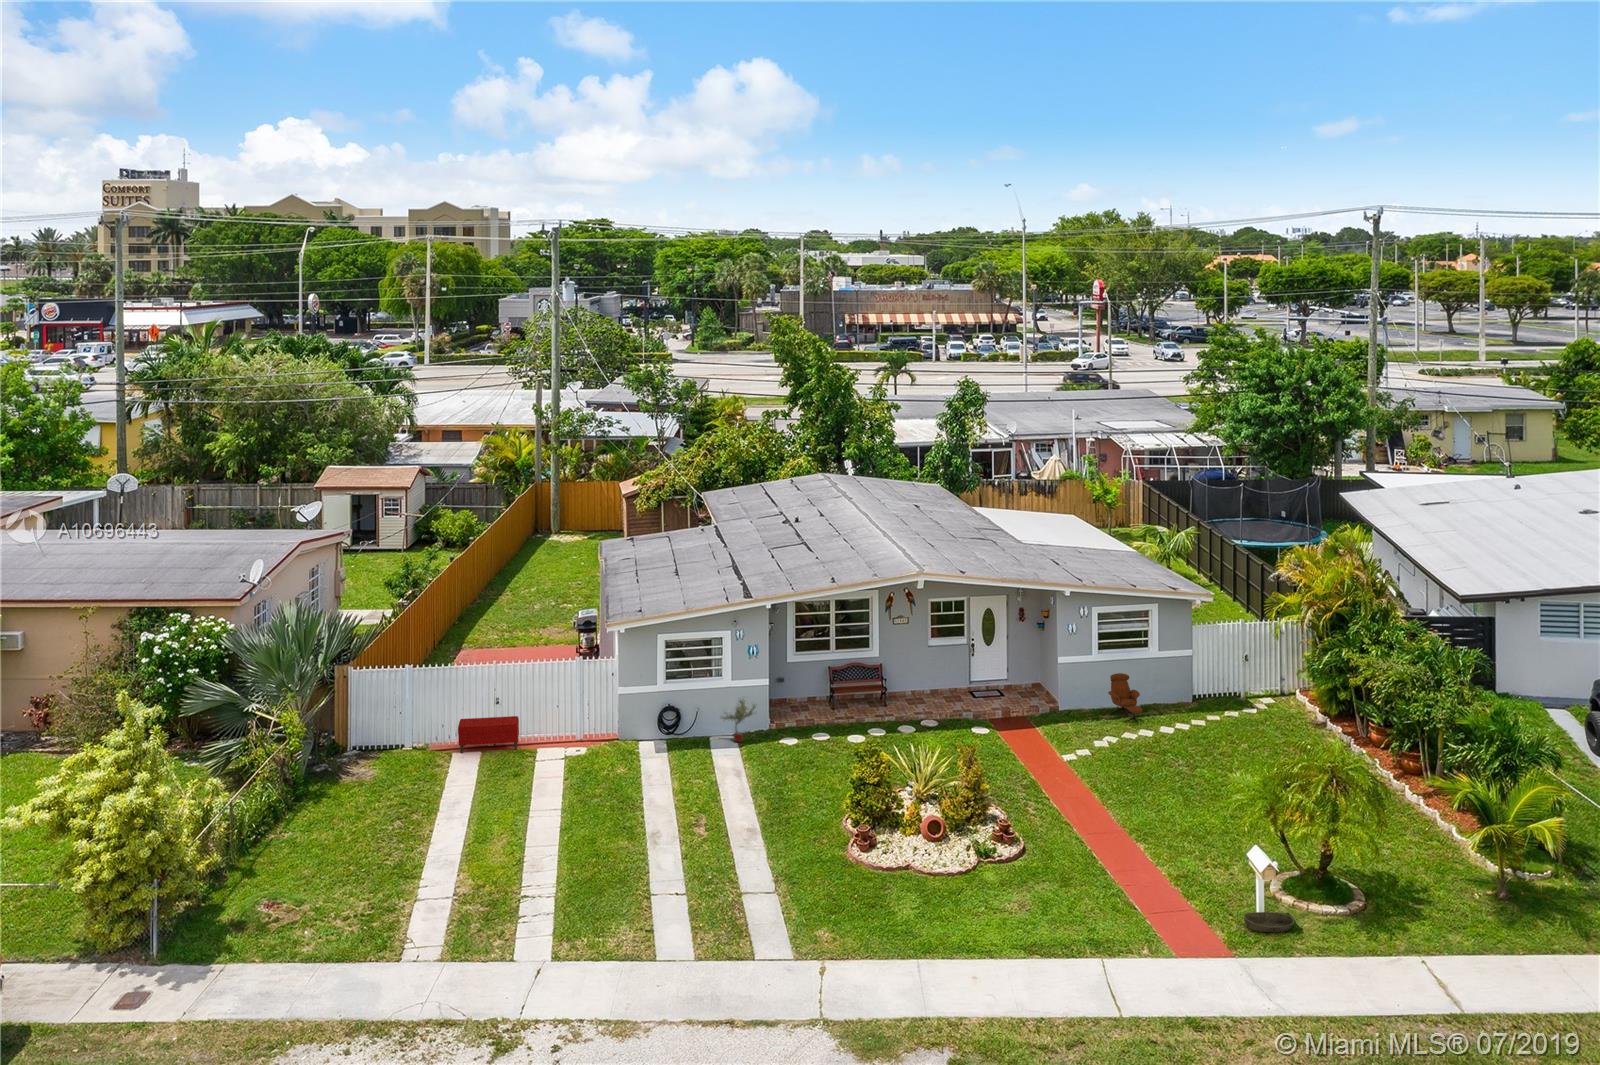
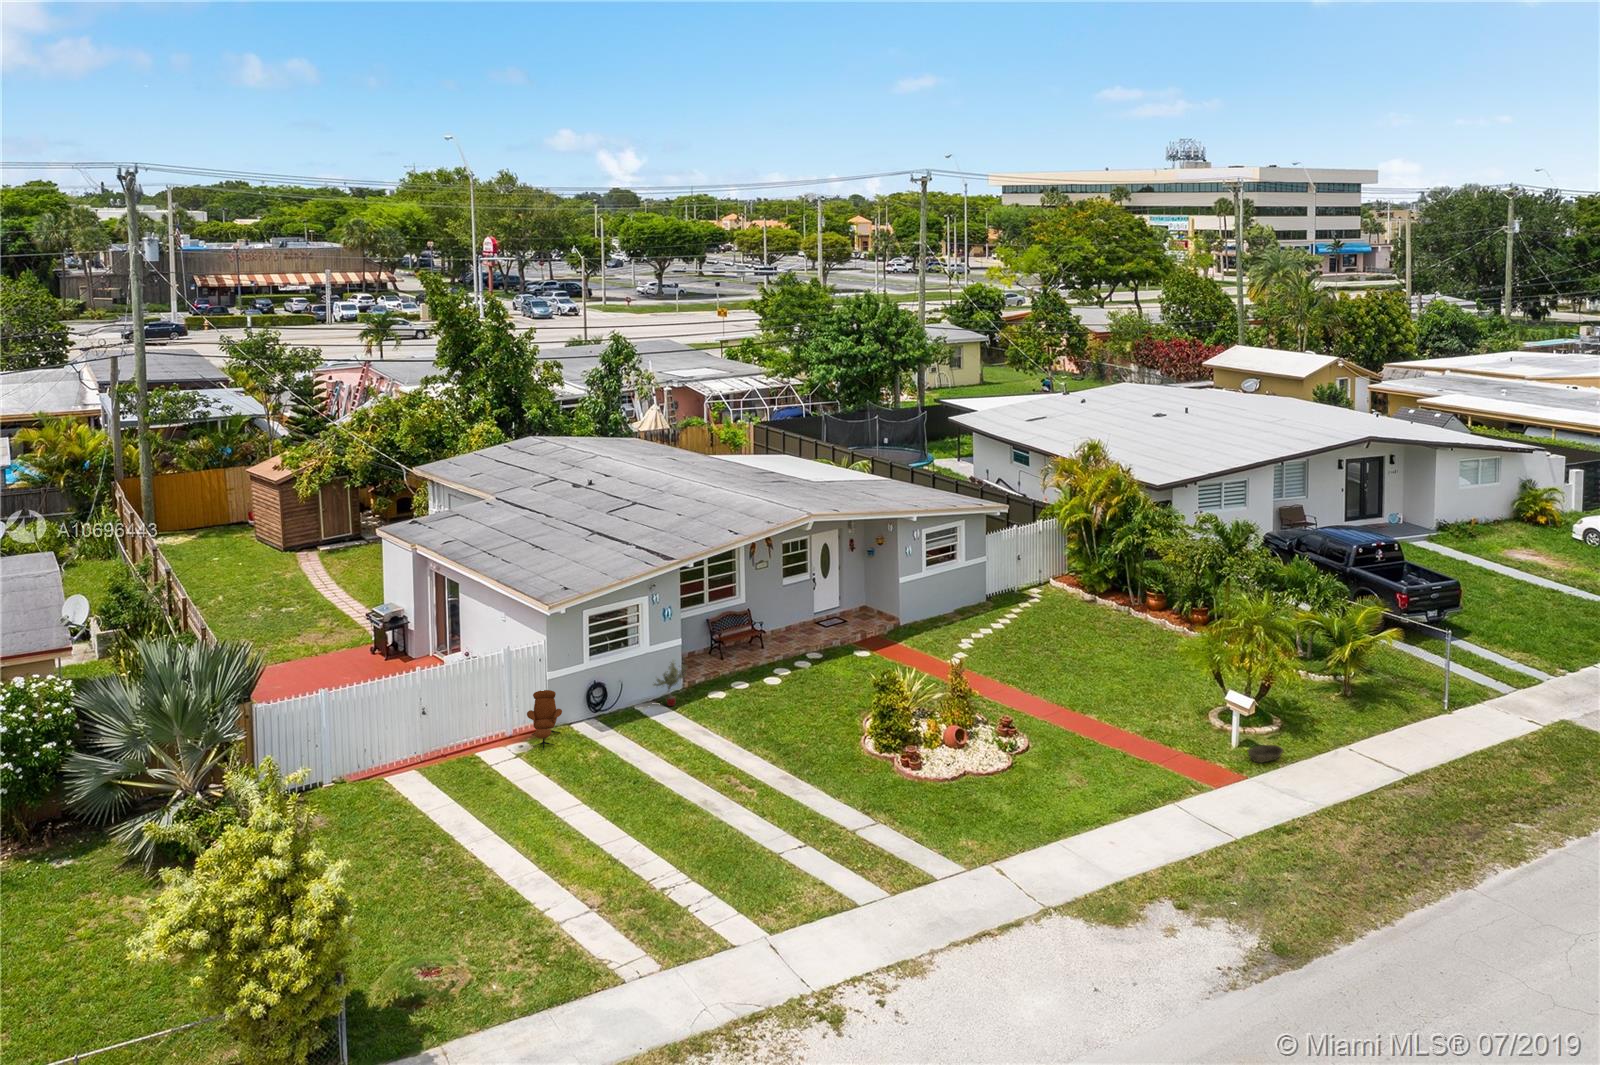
lounge chair: present [1108,673,1143,724] -> present [527,690,562,750]
bench: present [458,716,519,753] -> none [387,724,461,775]

